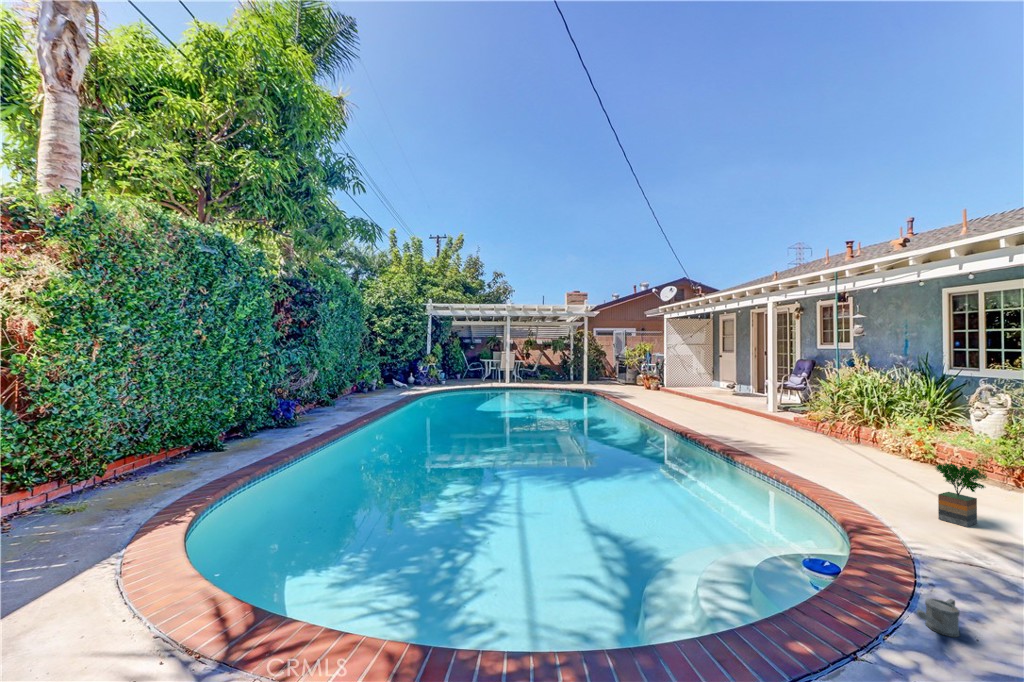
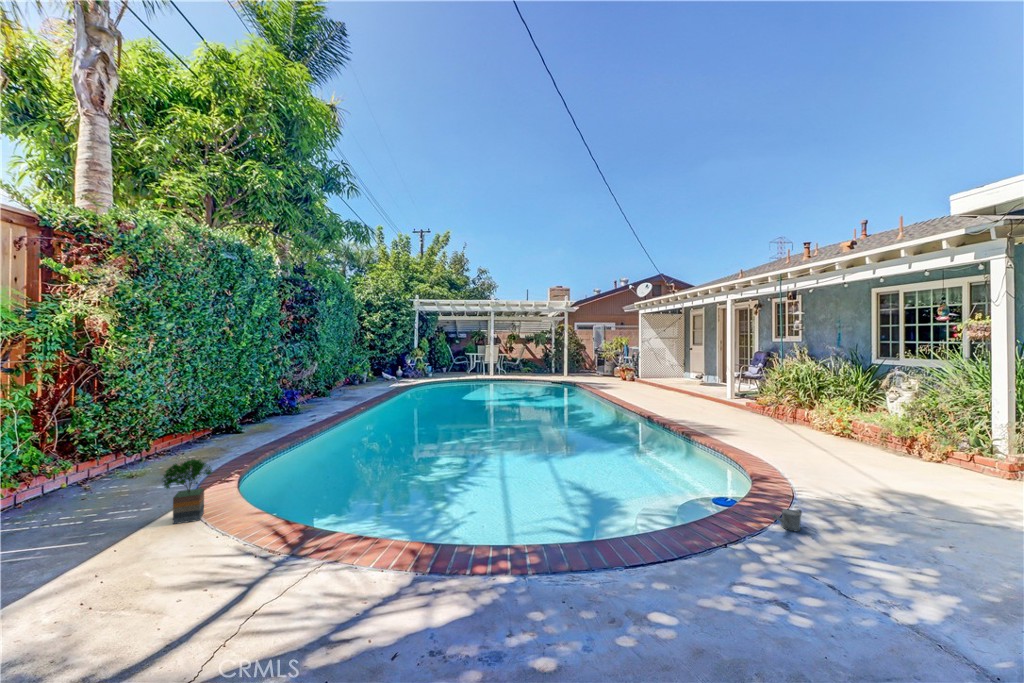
potted tree: present [935,463,986,527] -> present [163,459,212,524]

